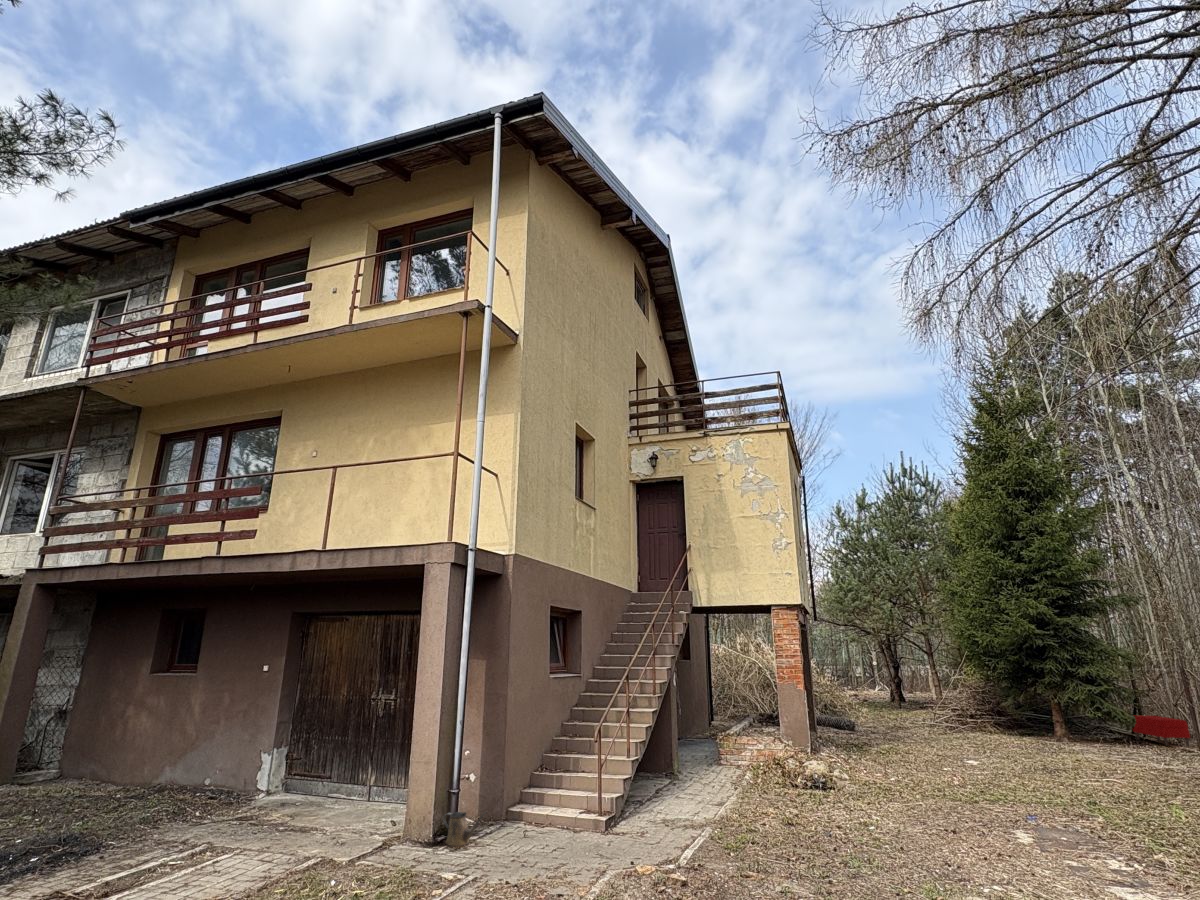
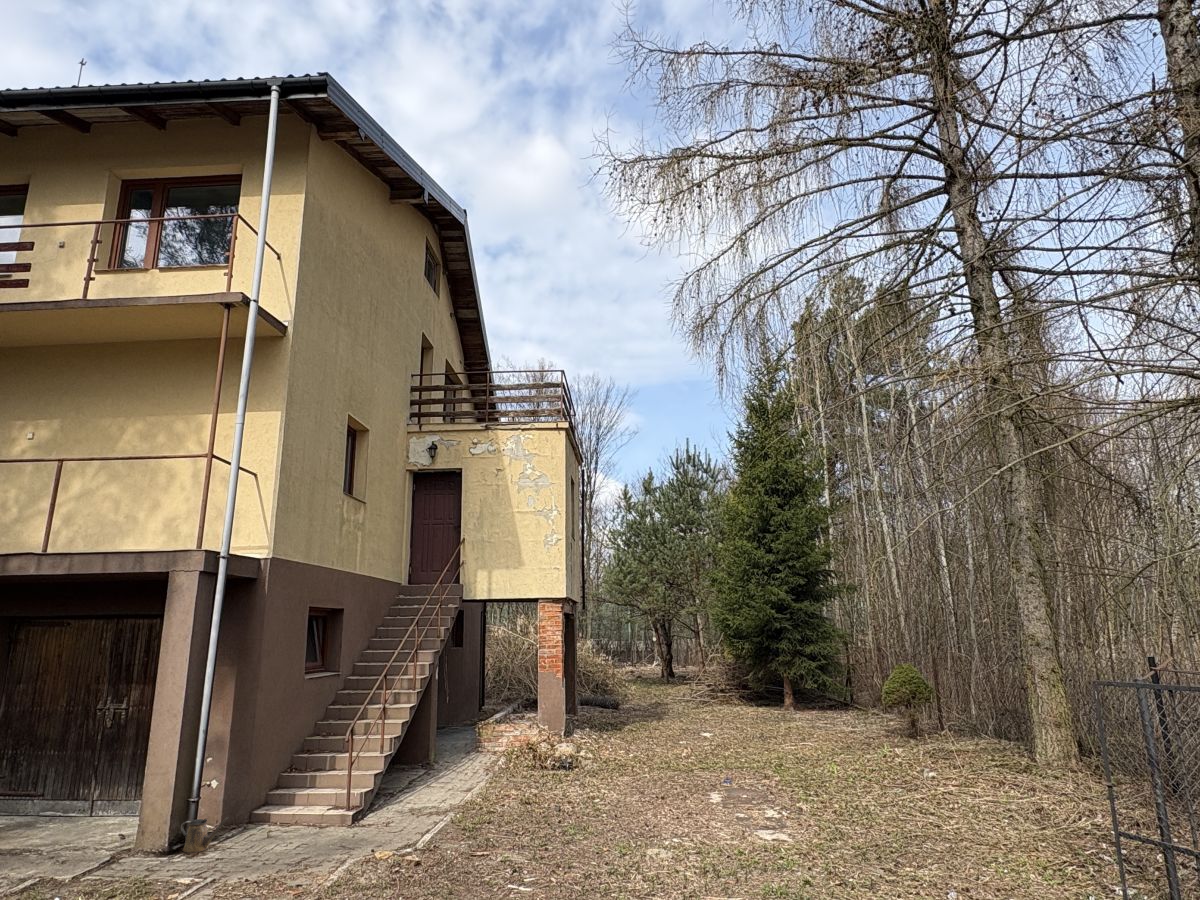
bench: present [1133,715,1190,746] -> none [842,687,881,712]

